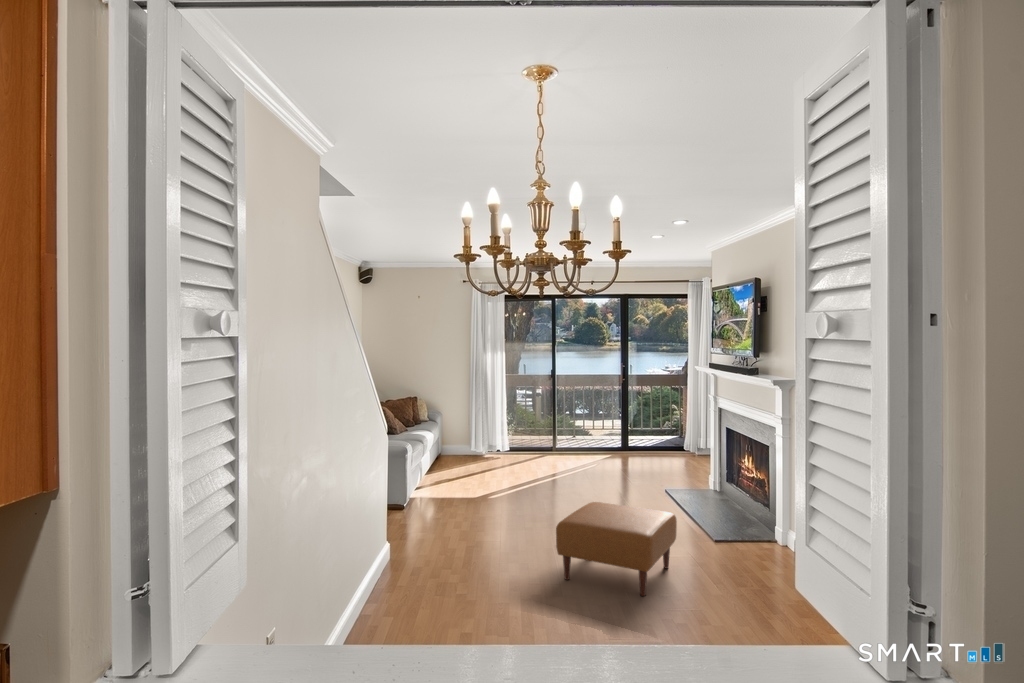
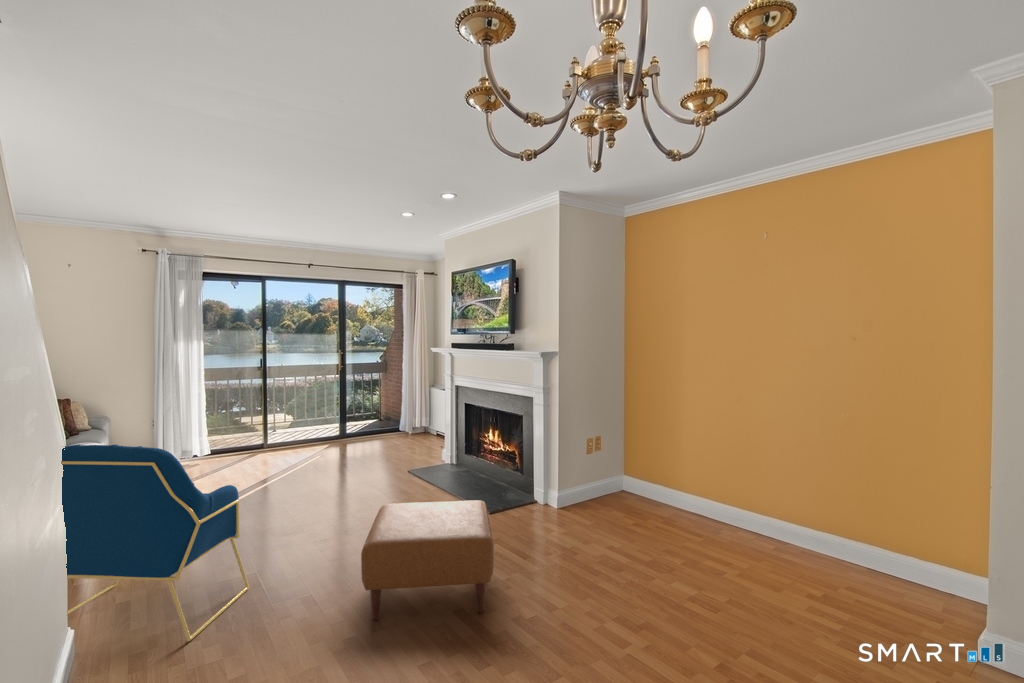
armchair: none [388,429,500,561] -> present [61,445,249,641]

